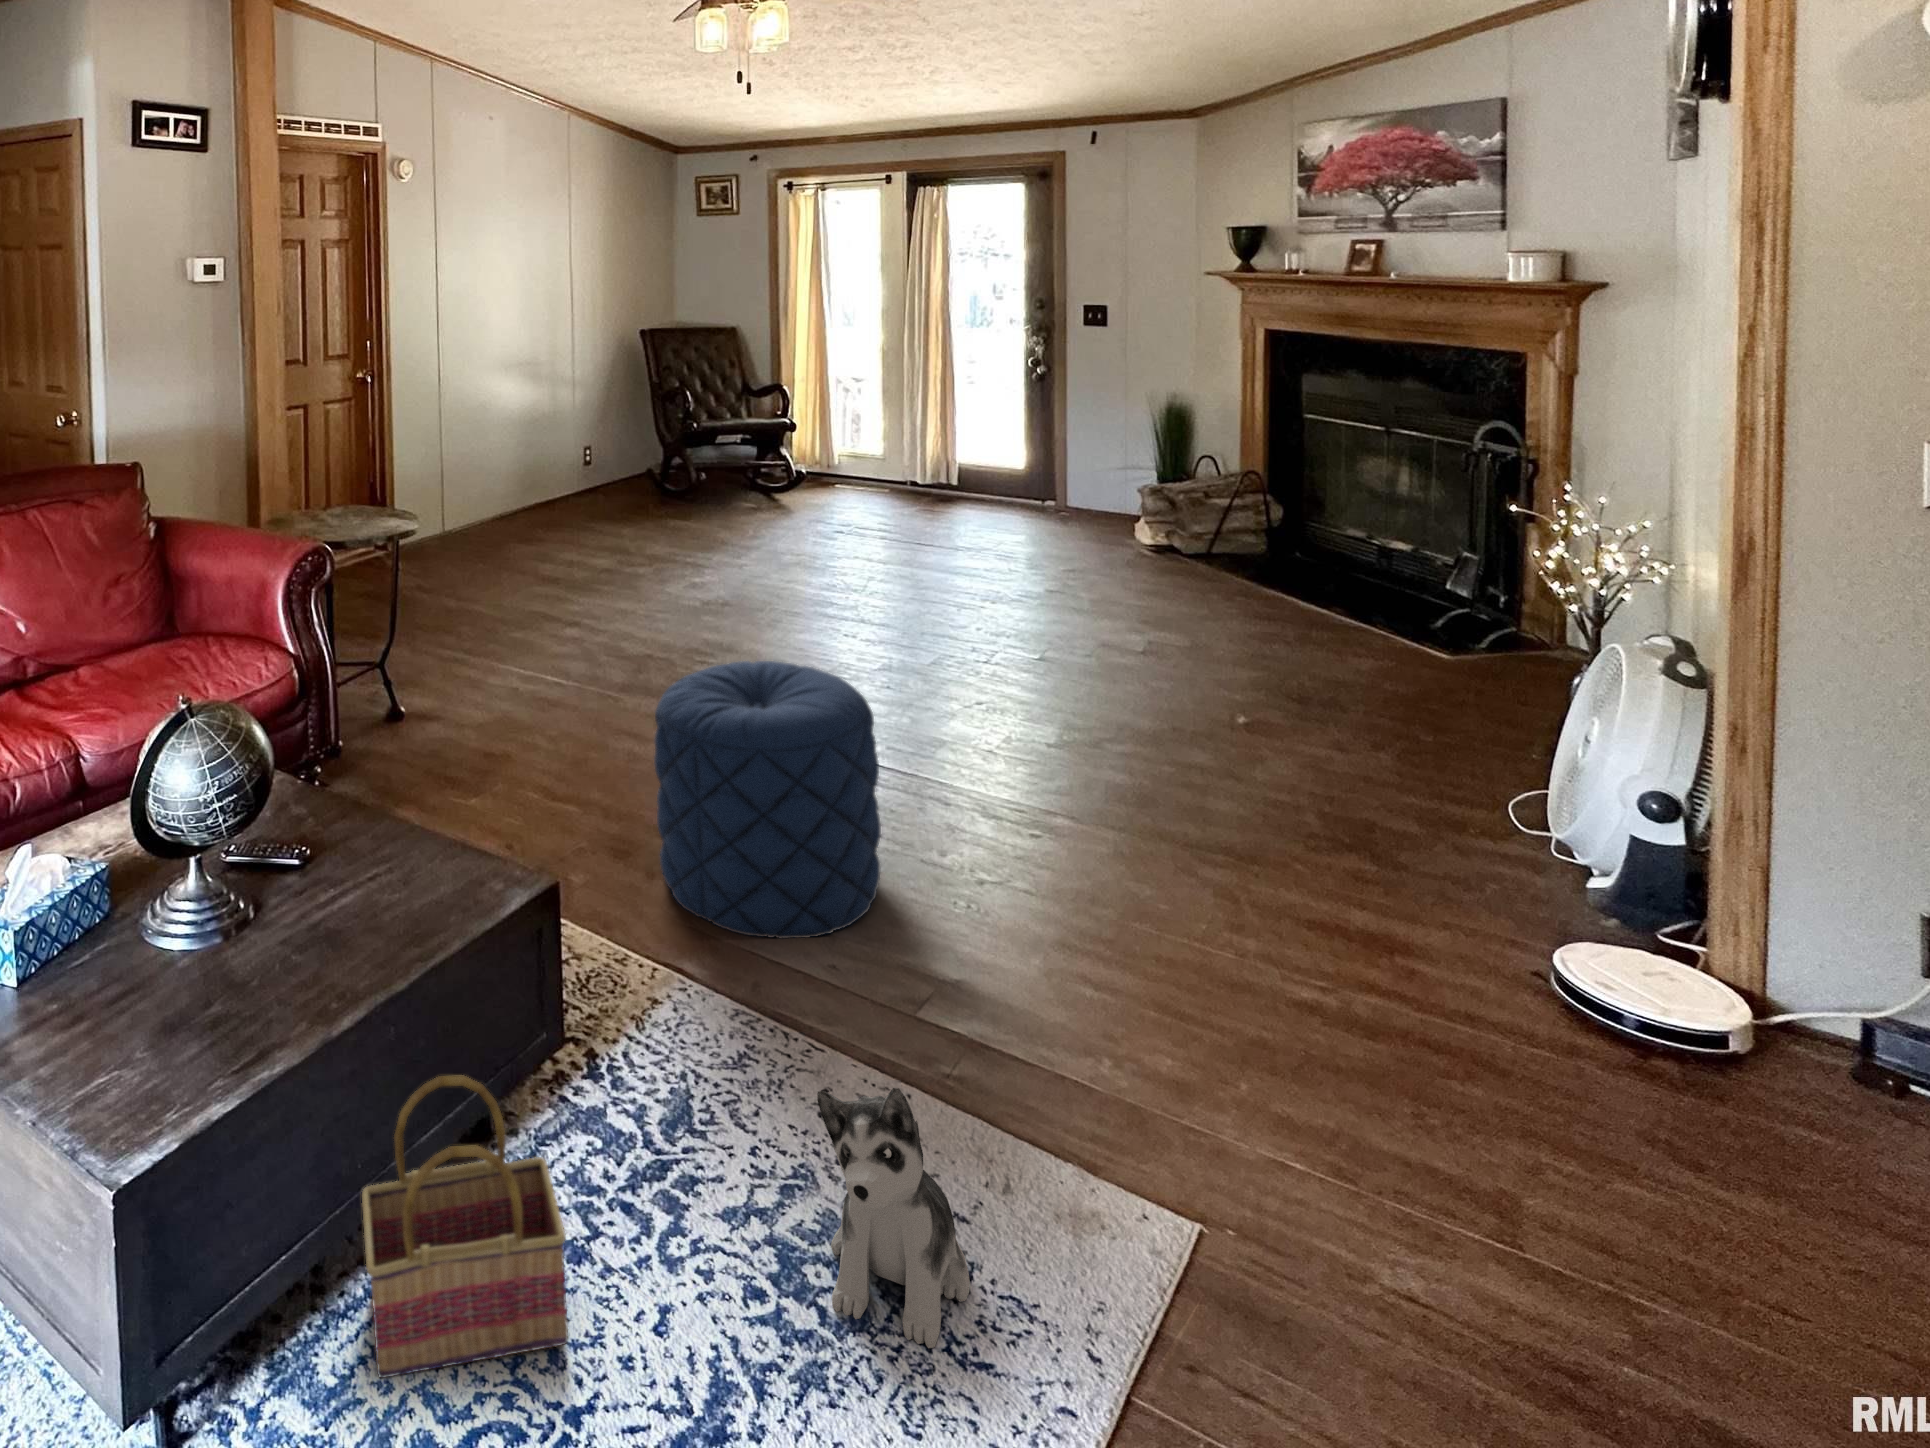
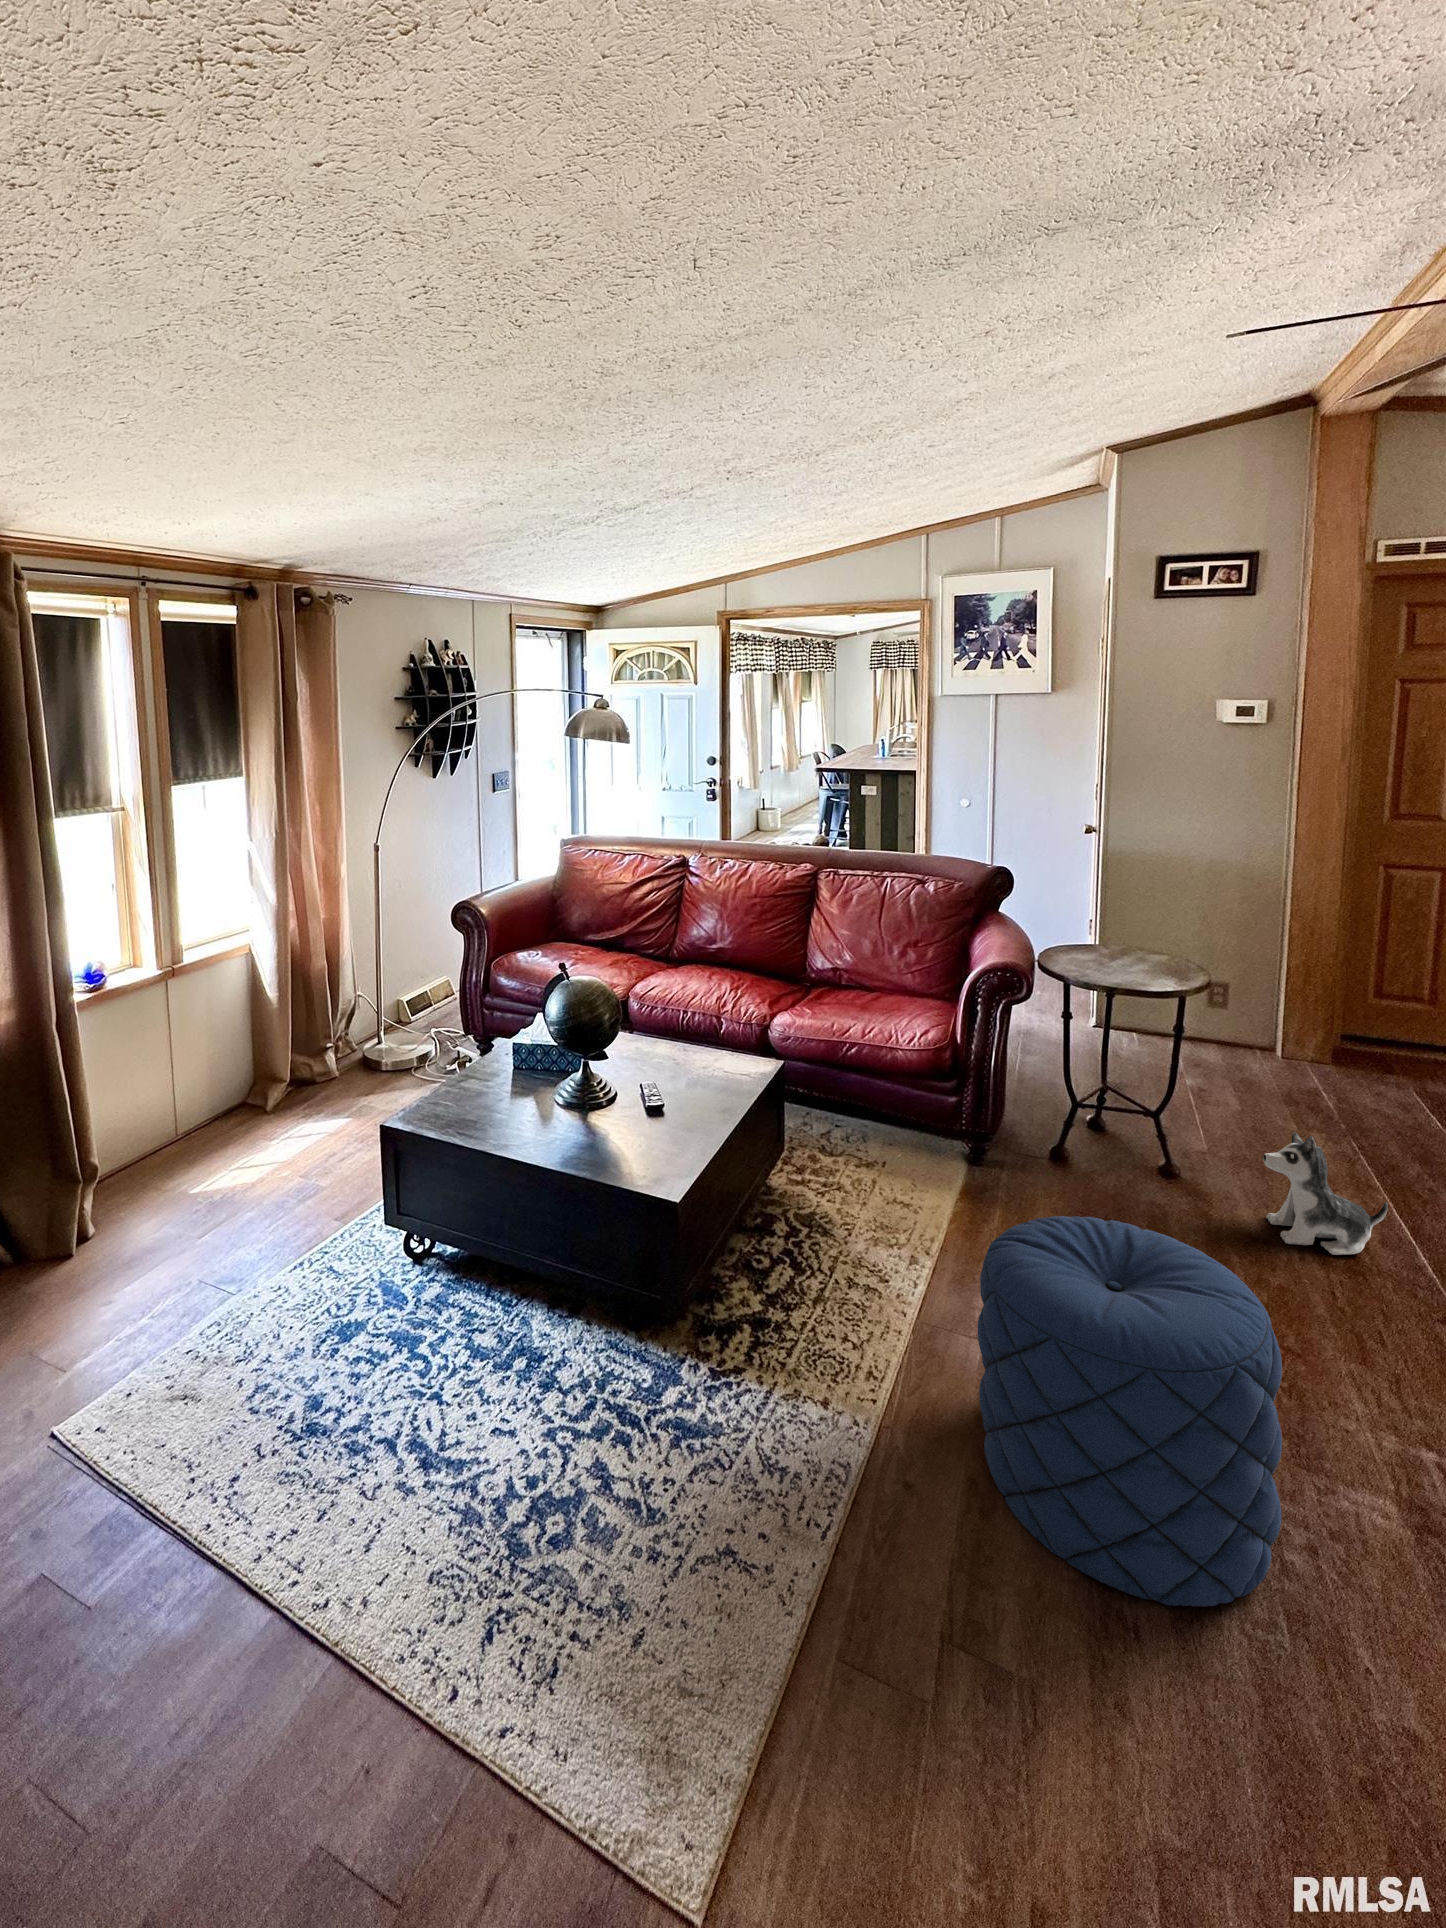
basket: present [362,1076,568,1378] -> none [448,1212,535,1385]
plush toy: present [817,1088,970,1348] -> present [1263,1132,1388,1255]

